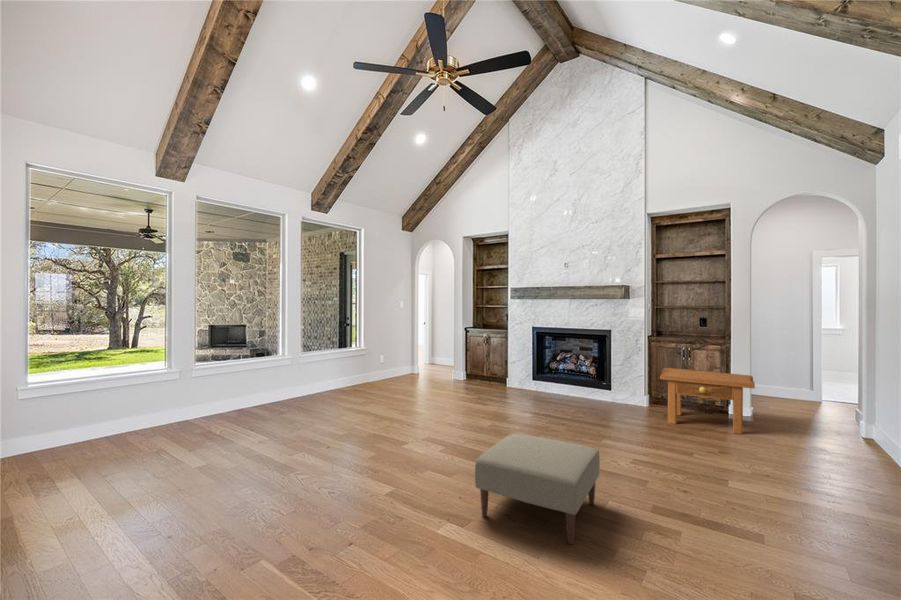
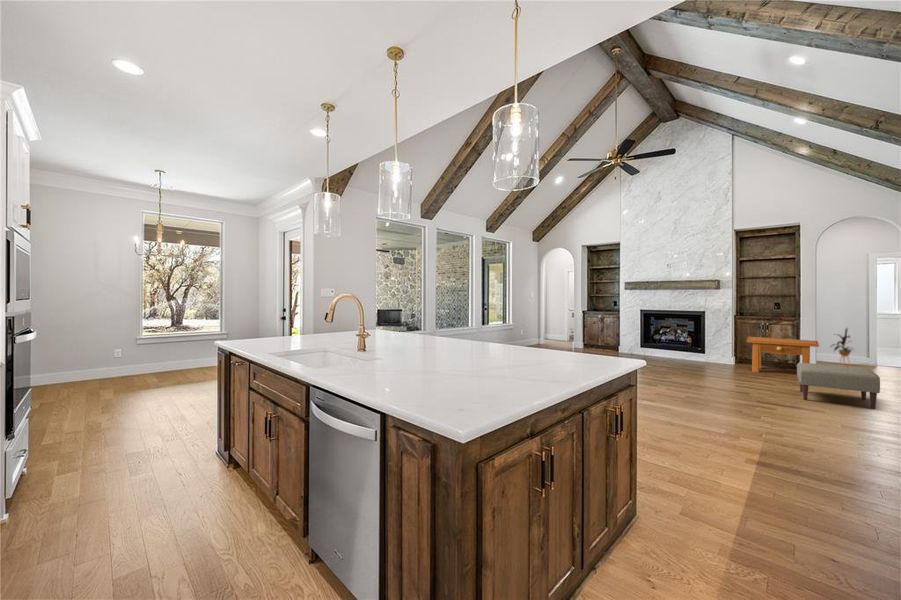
house plant: none [765,351,798,403] -> present [834,329,851,364]
ottoman: present [475,434,600,545] -> present [797,363,880,409]

